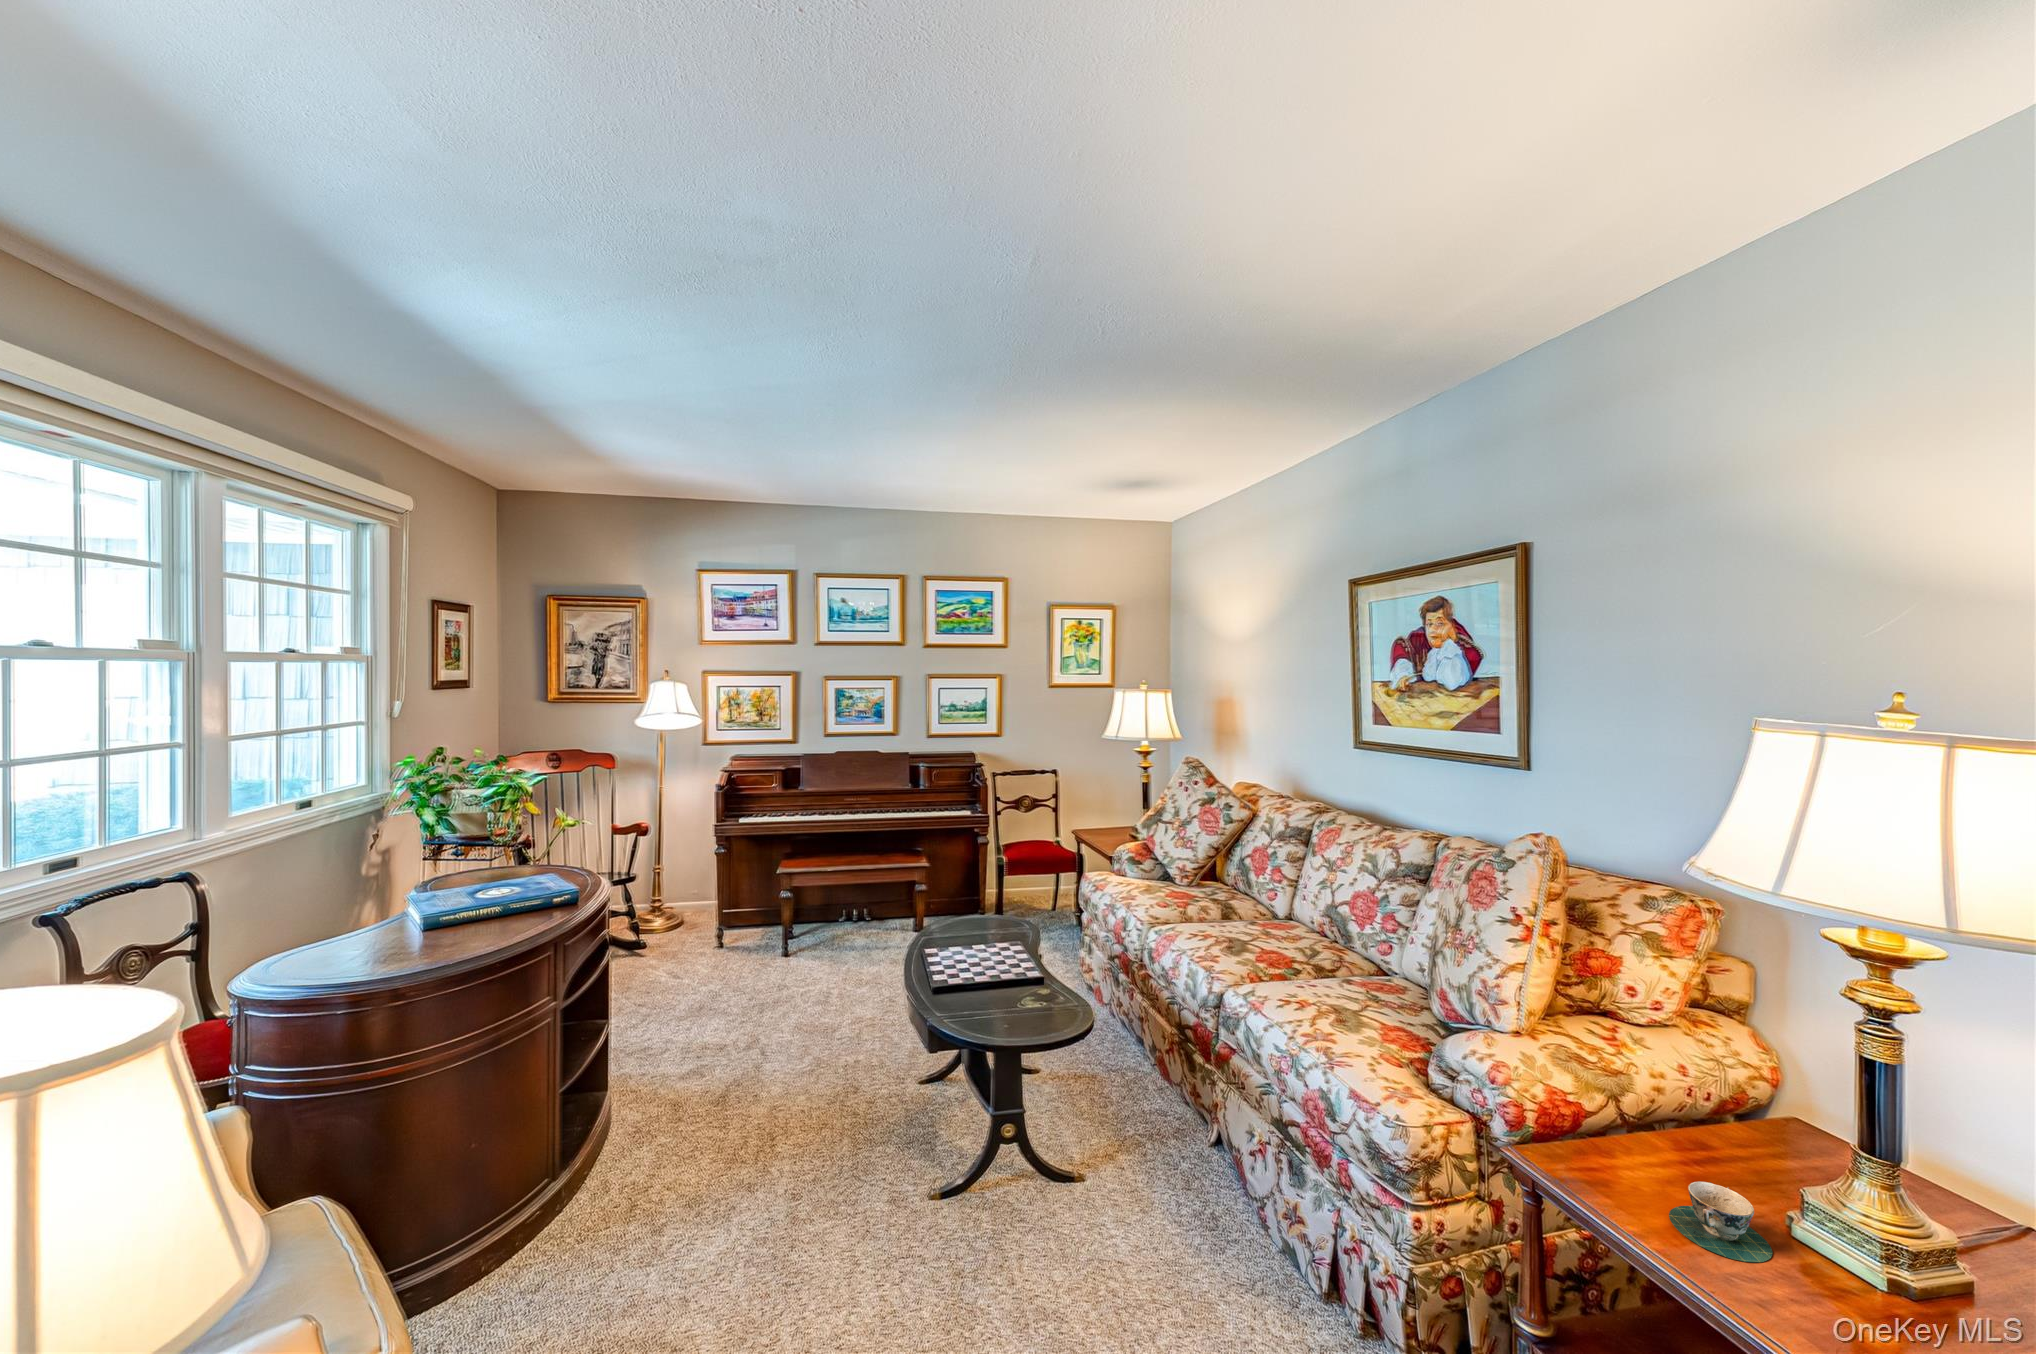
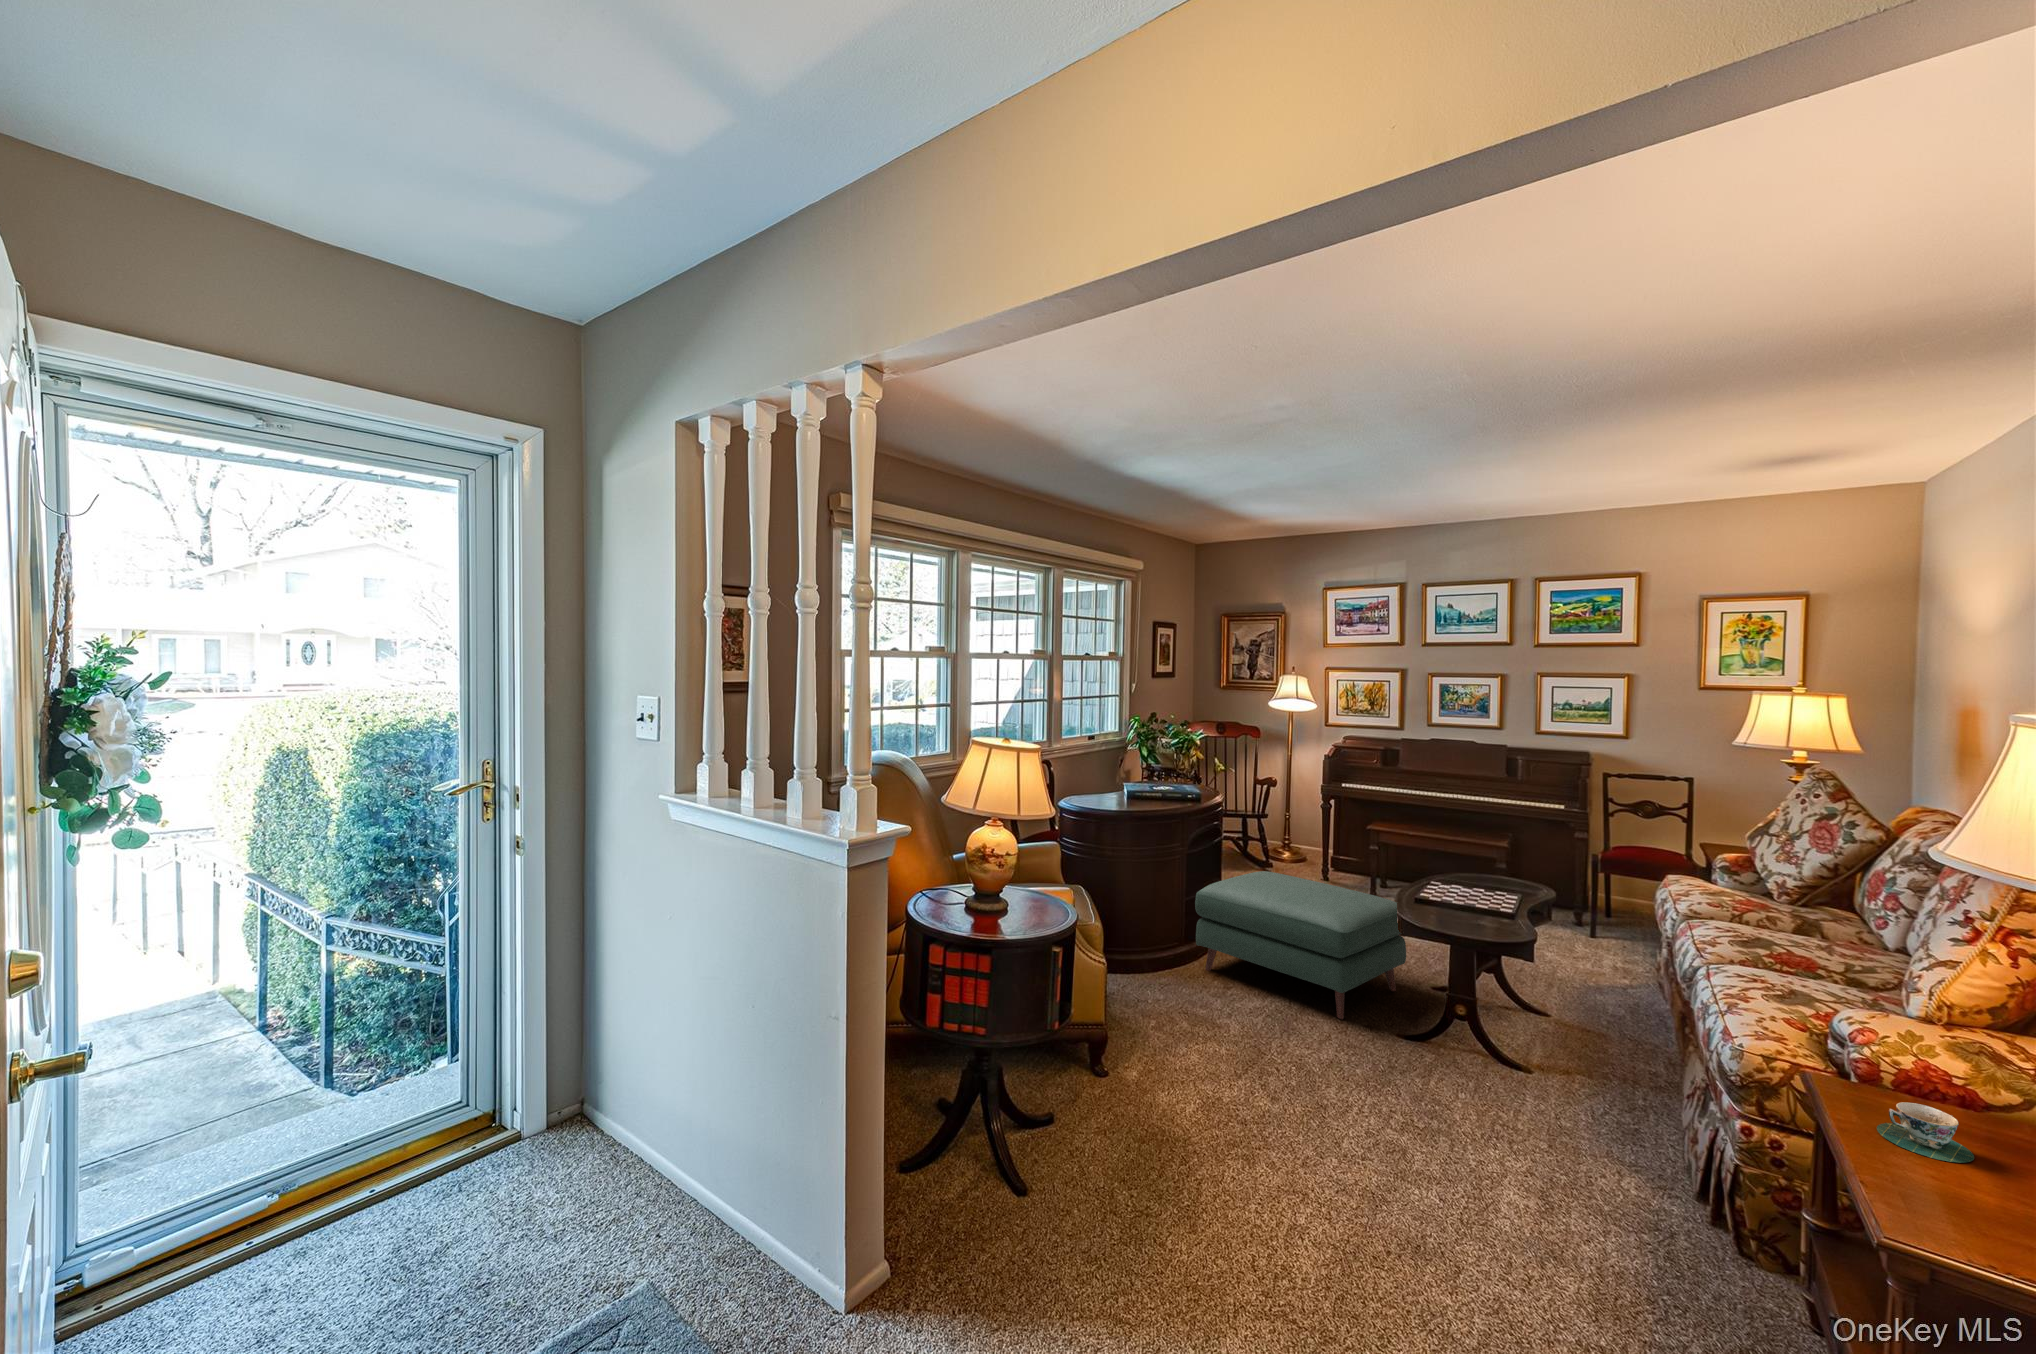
ottoman: none [585,988,902,1213] -> present [1195,871,1406,1019]

